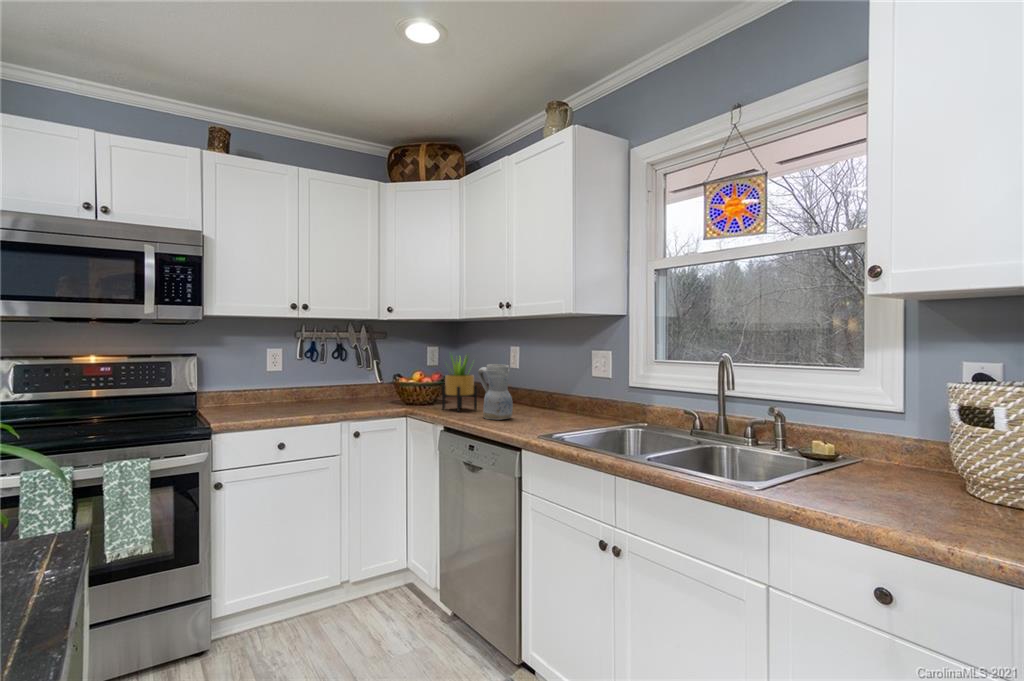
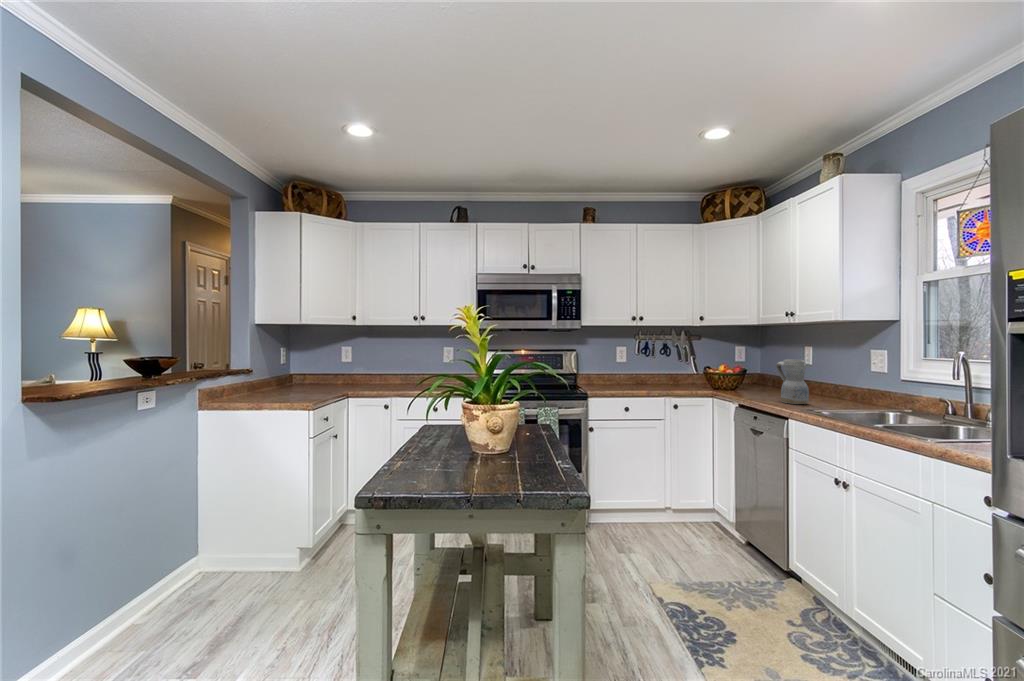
potted plant: present [442,356,477,412] -> none [745,348,776,396]

